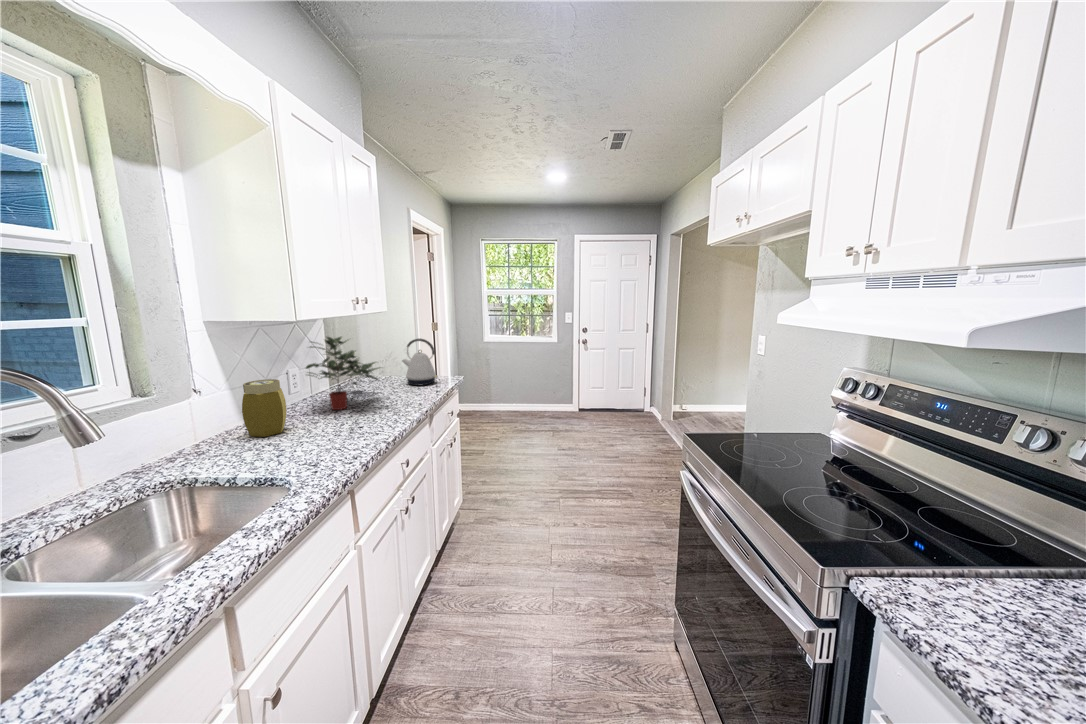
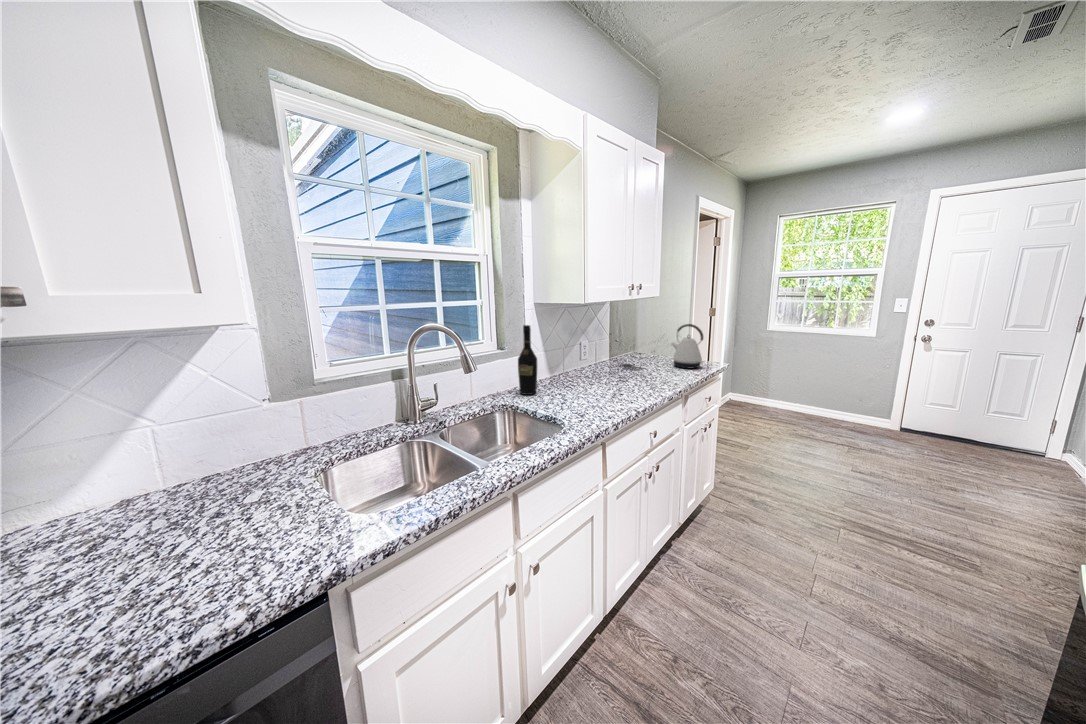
potted plant: present [306,337,381,410] -> none [590,317,652,378]
wine bottle: none [188,355,229,457] -> present [518,325,537,395]
jar: present [242,379,286,437] -> none [547,347,574,389]

